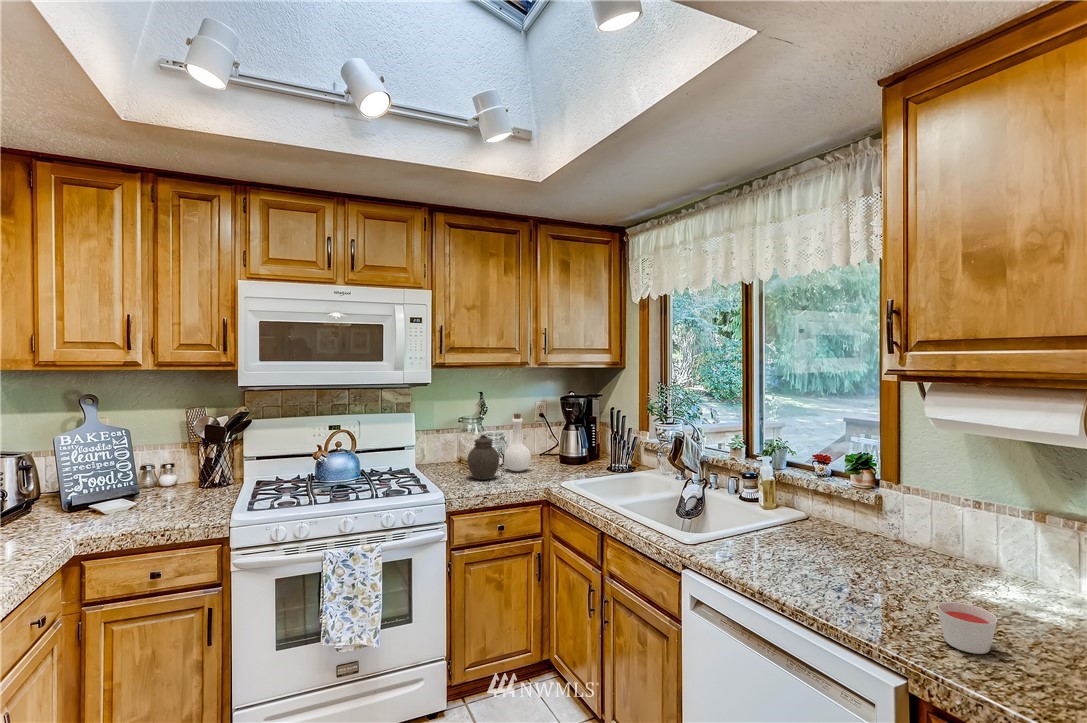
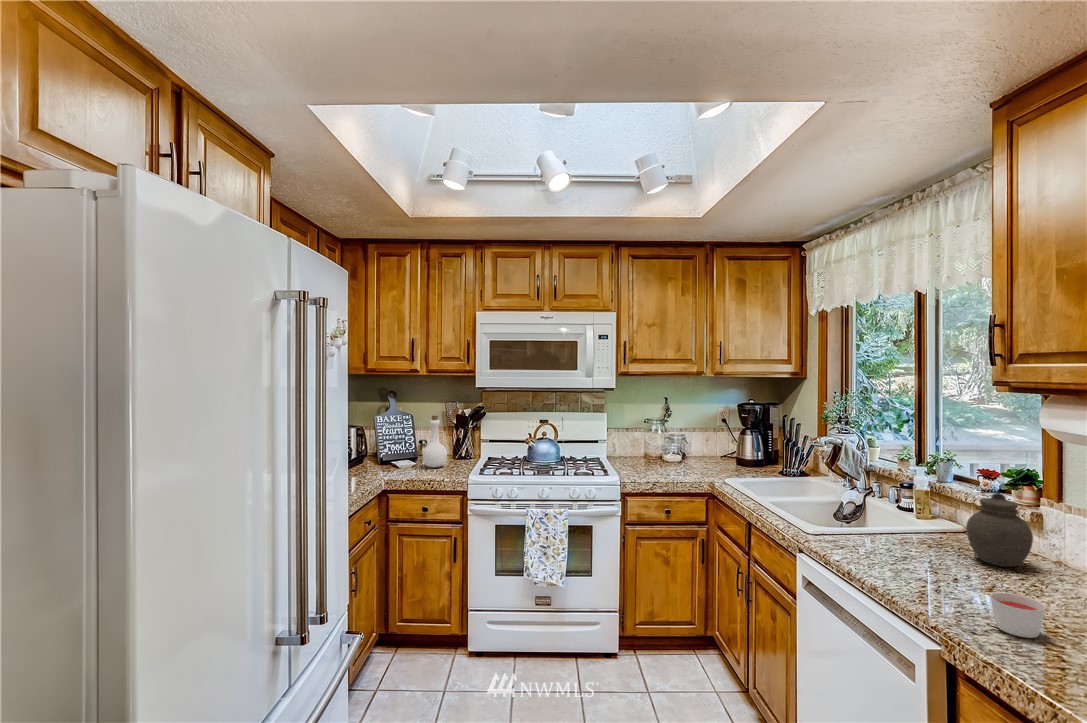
bottle: present [504,413,531,471] -> present [422,415,447,467]
jar: present [467,435,499,480] -> present [966,493,1033,567]

